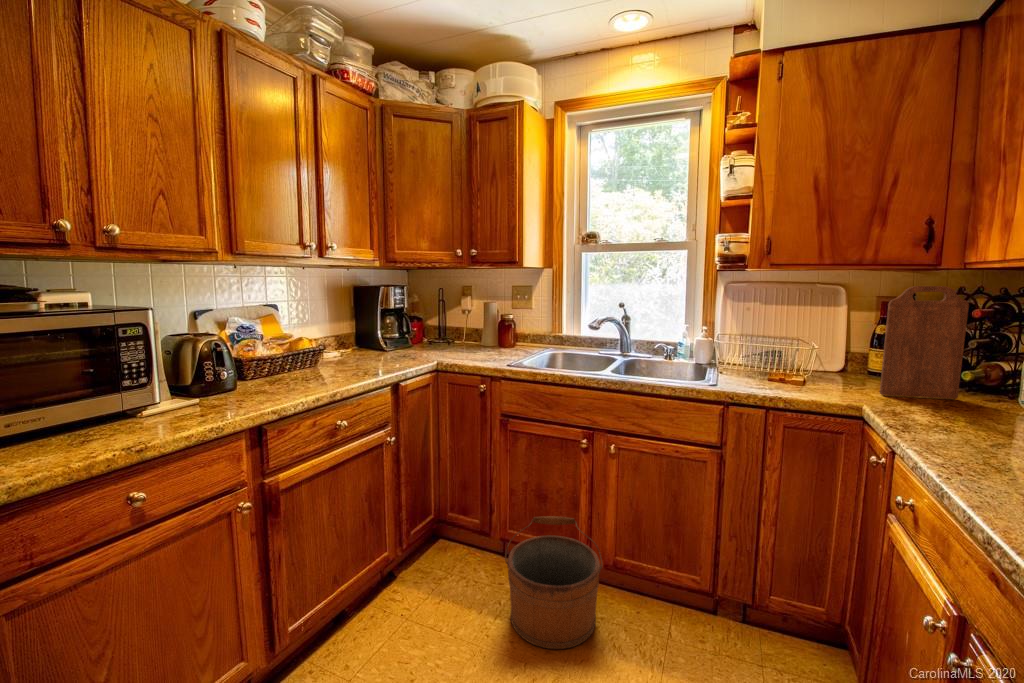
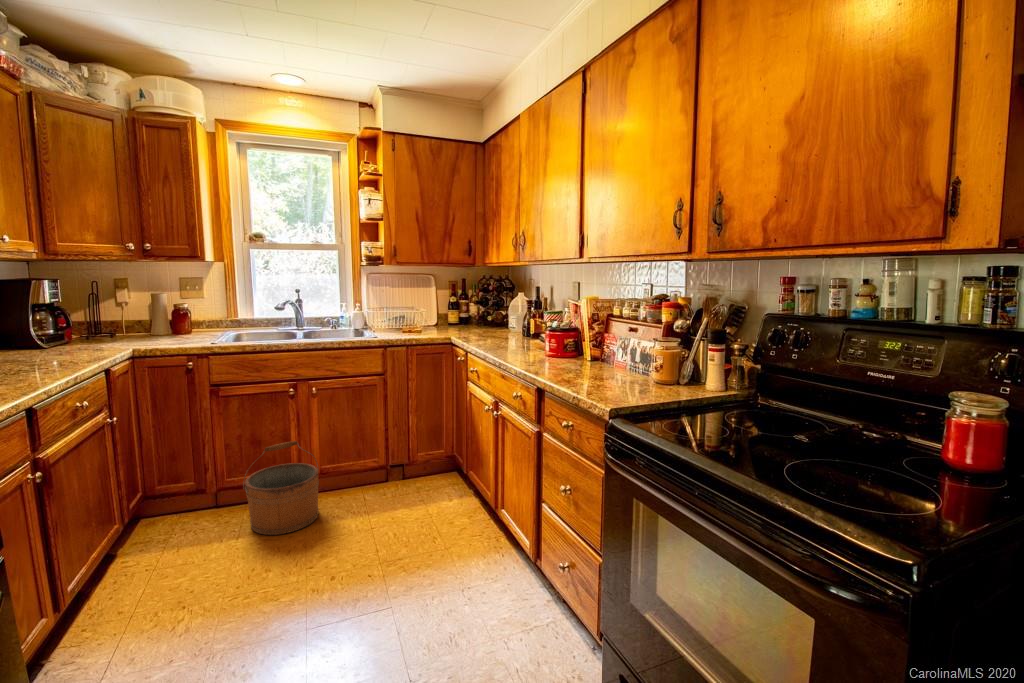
cutting board: present [880,286,969,399] -> none [457,276,488,333]

